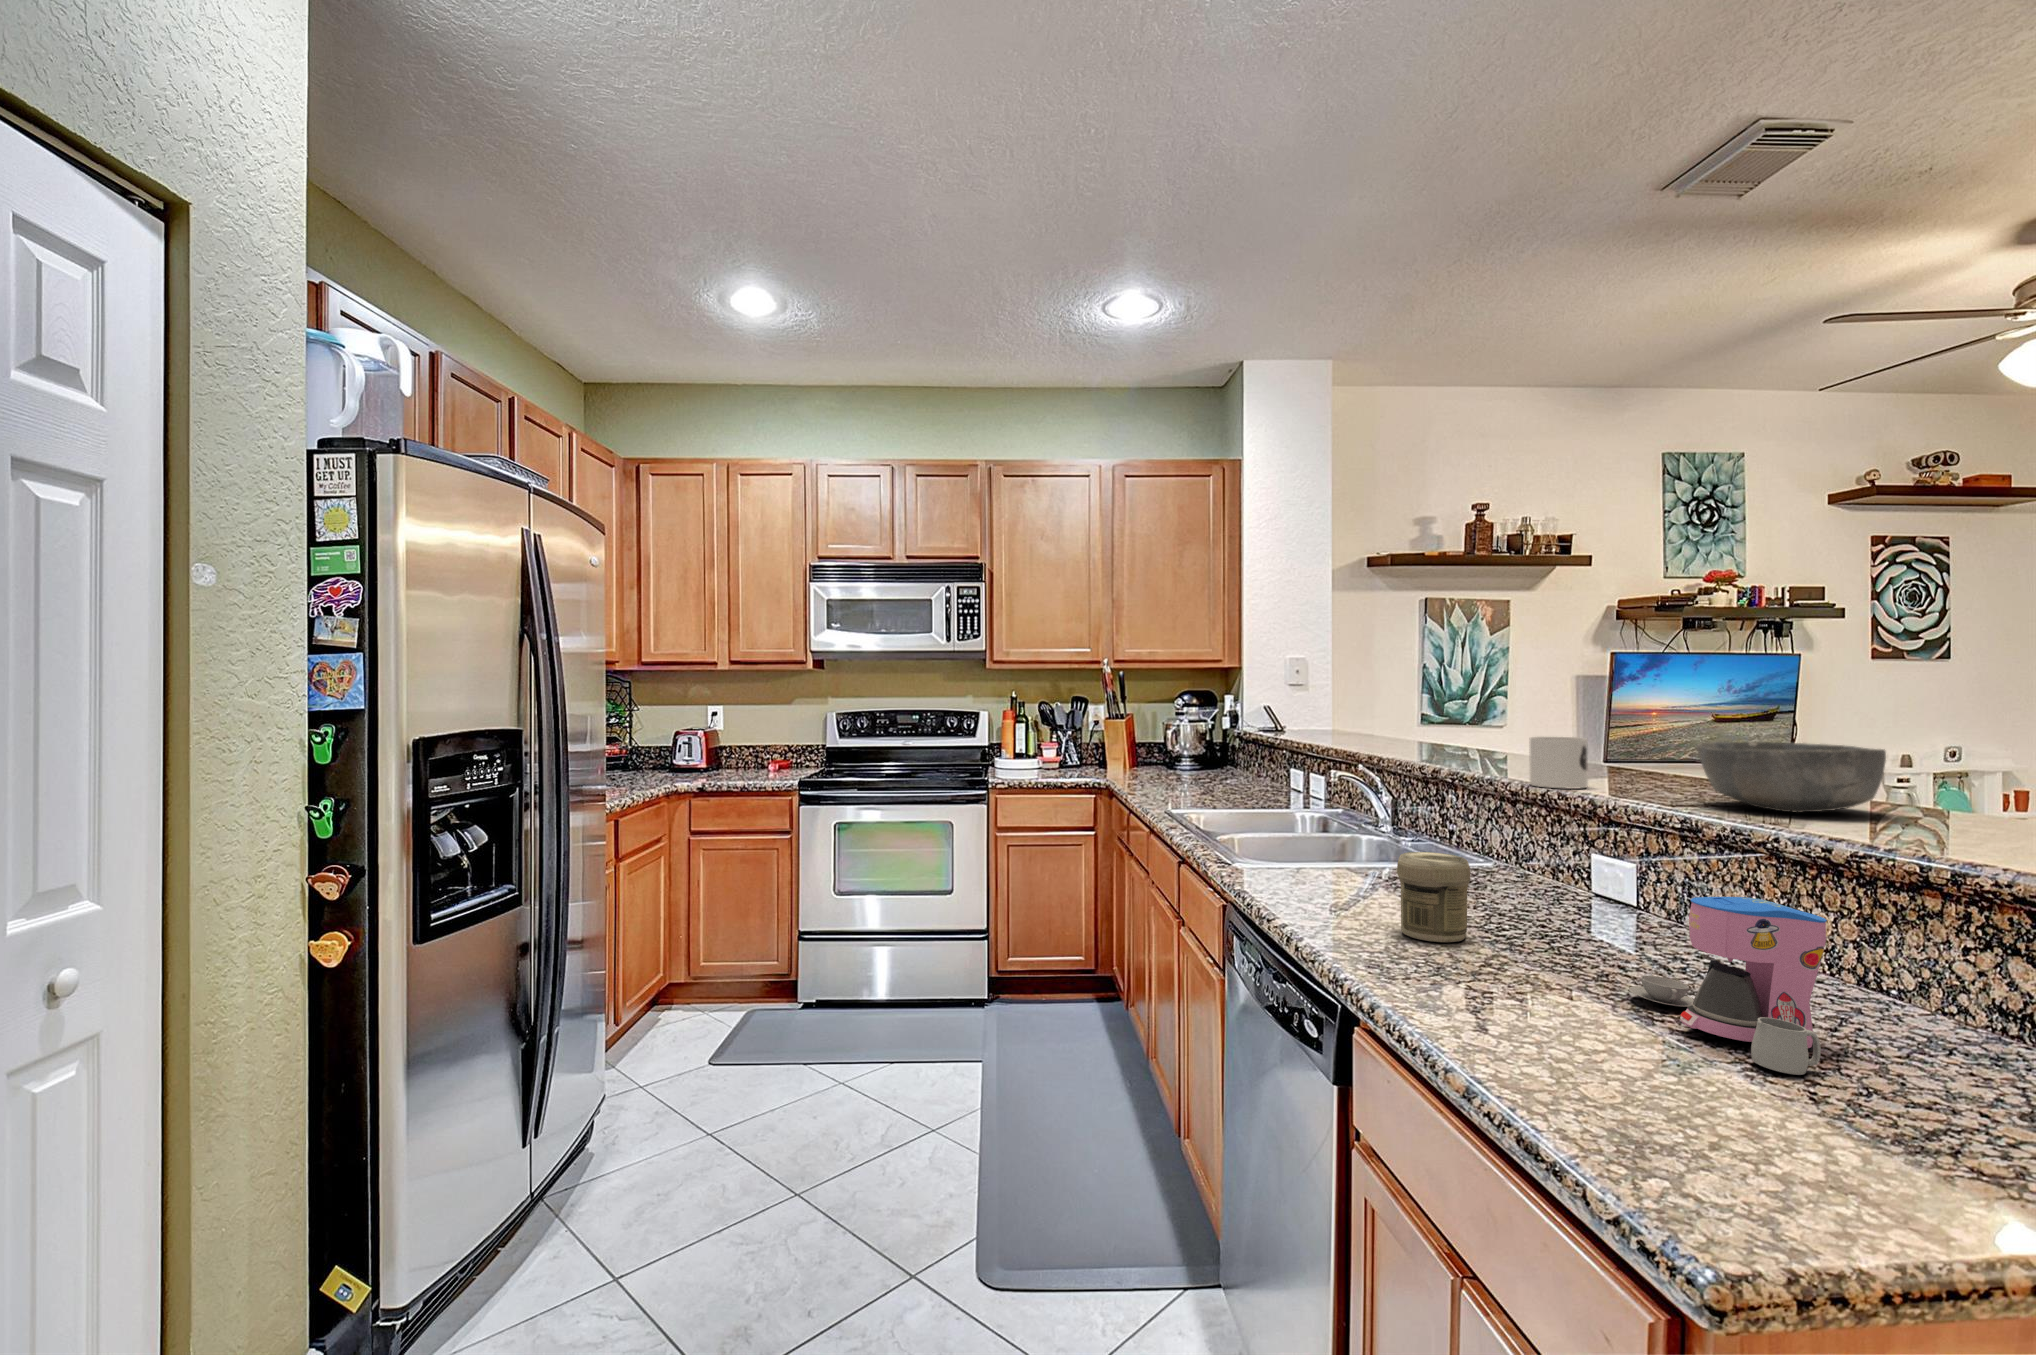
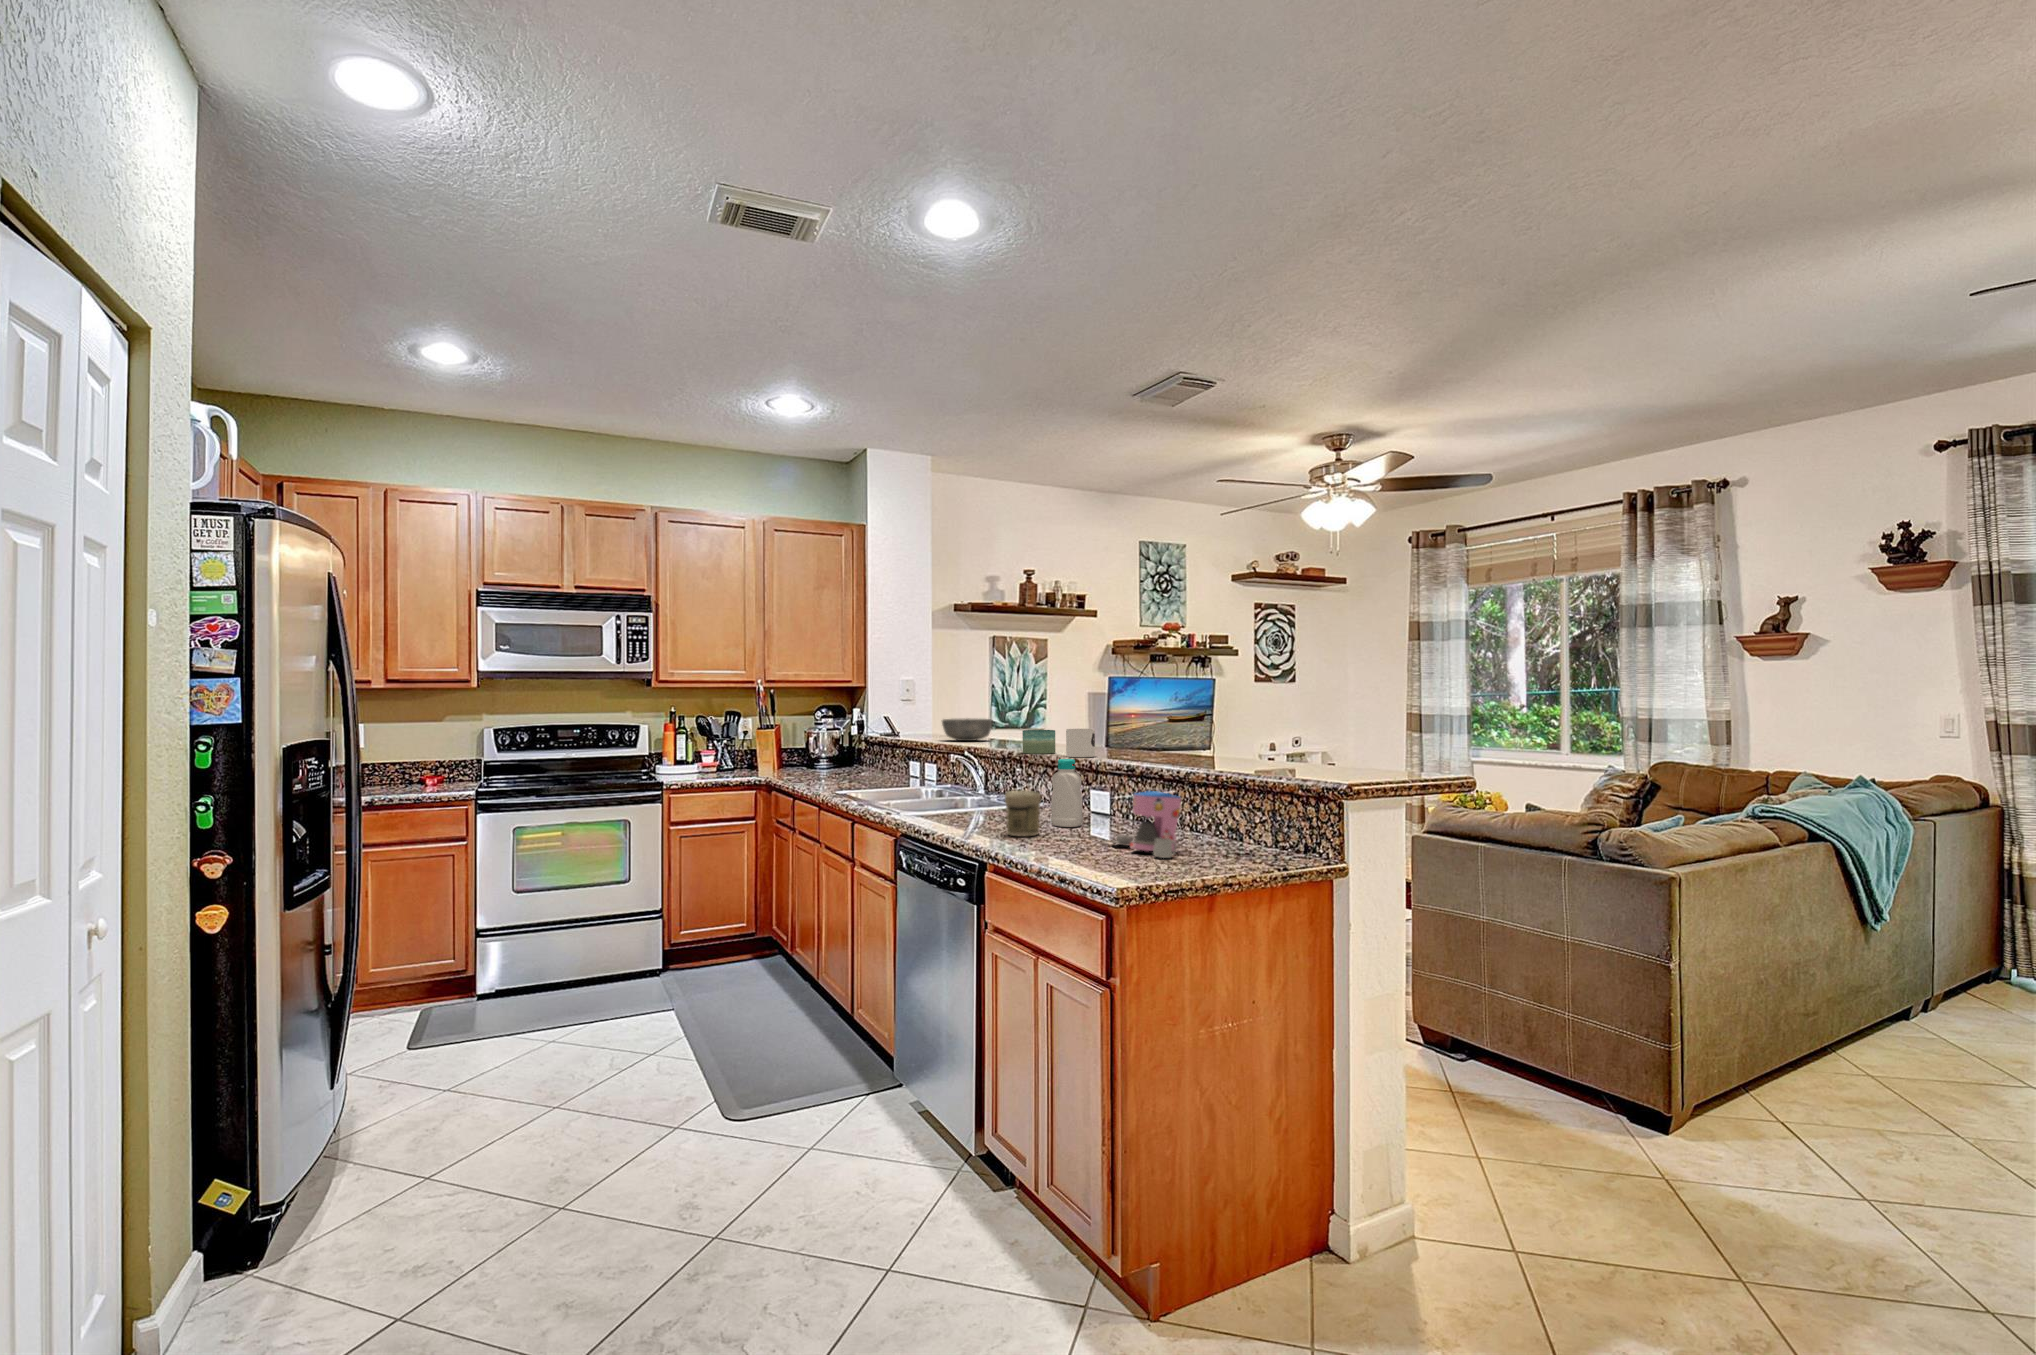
candle: none [1450,735,1510,776] -> present [1022,730,1055,754]
bowl: present [1697,741,1886,813] -> present [942,718,992,741]
bottle: none [1495,795,1561,925] -> present [1051,759,1083,827]

